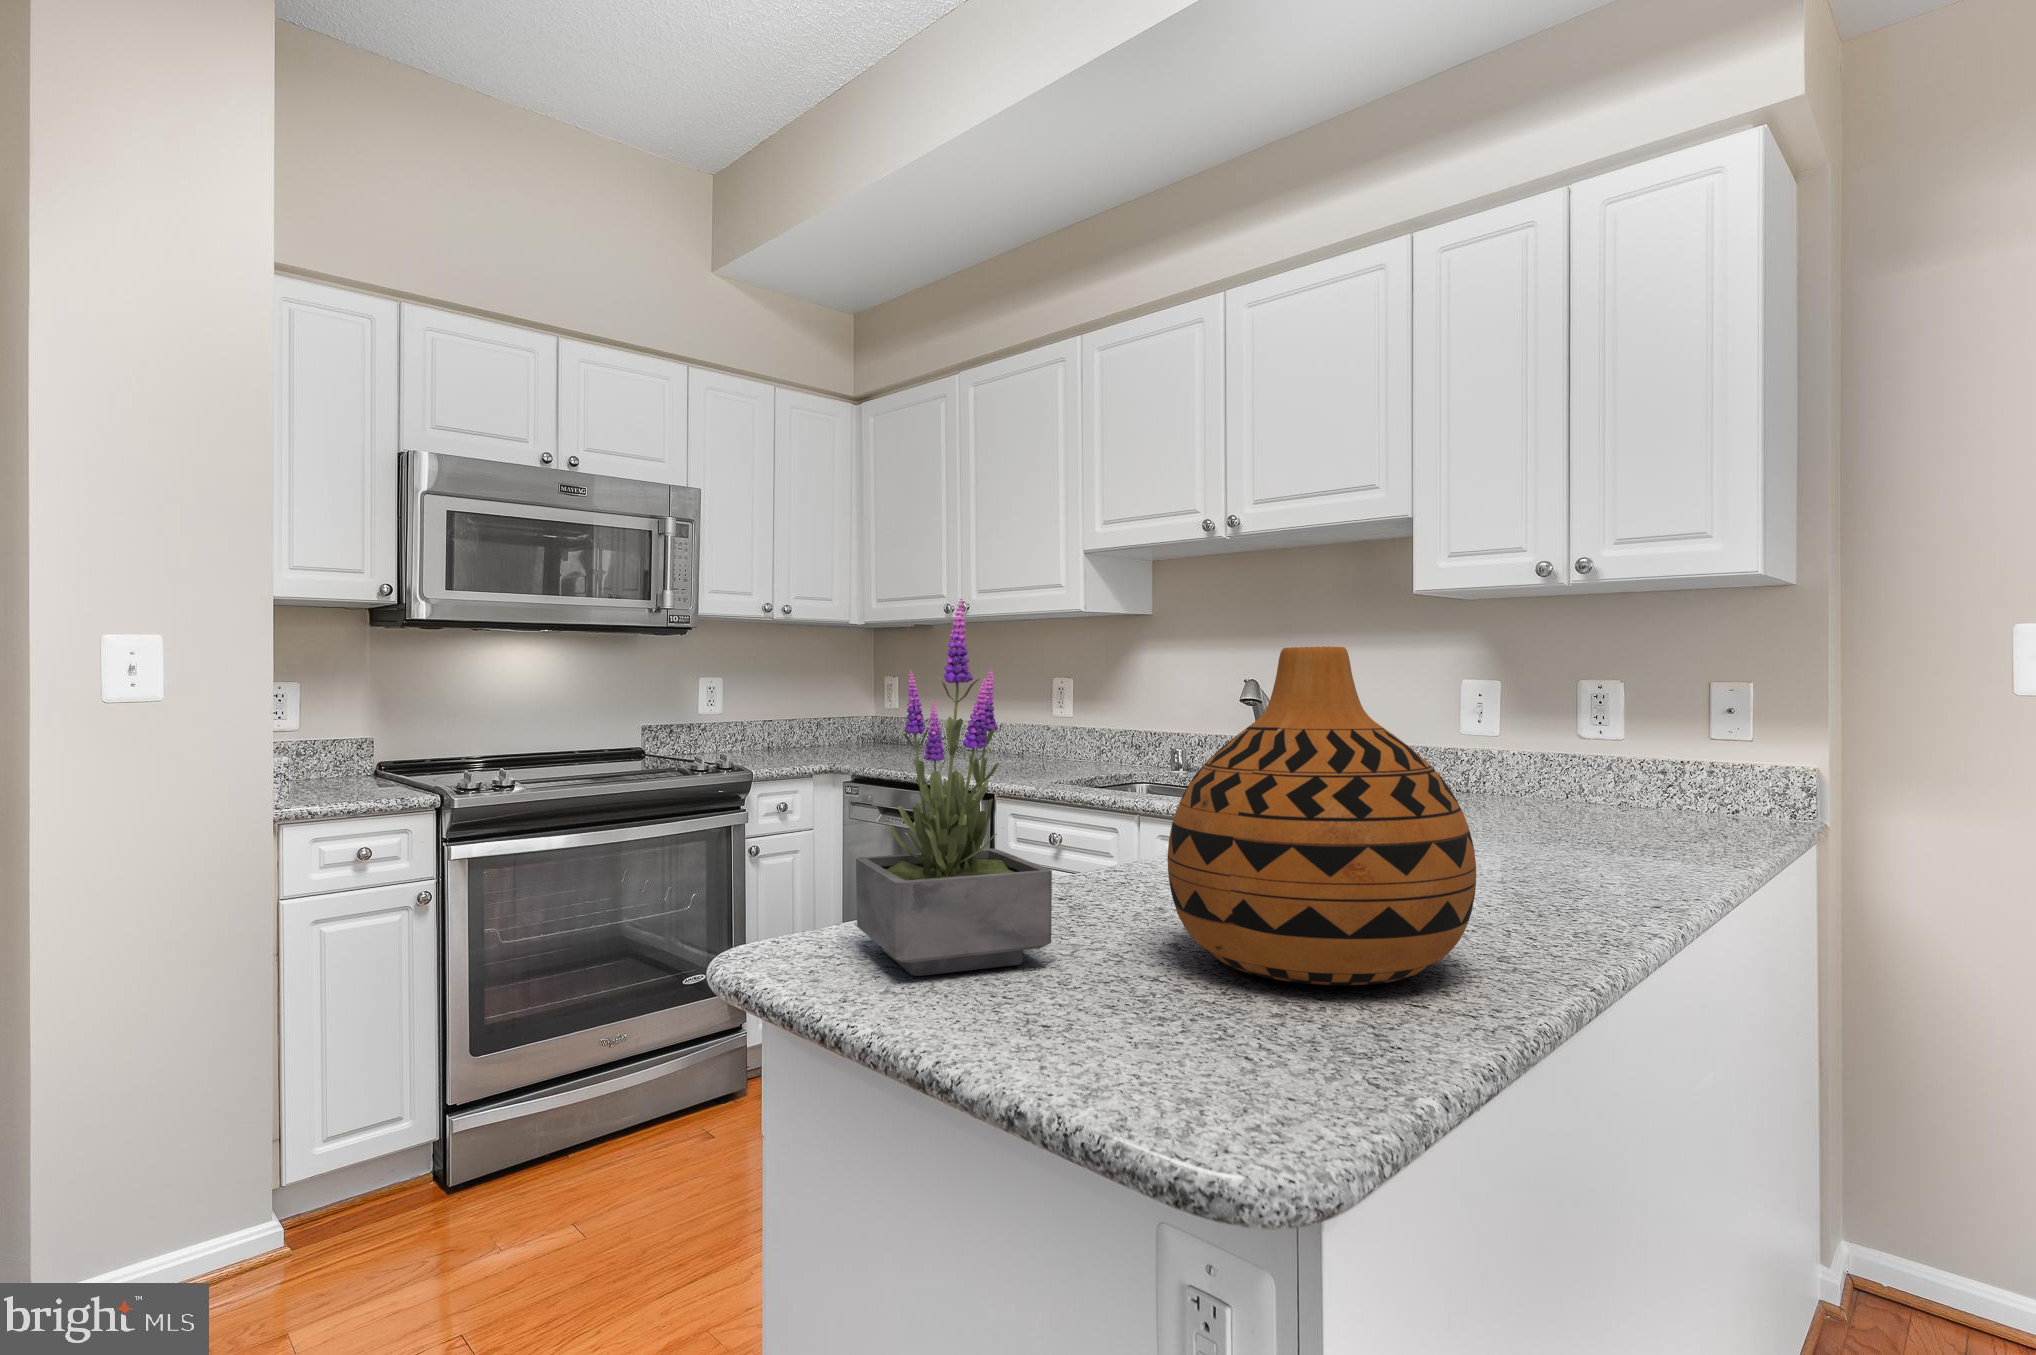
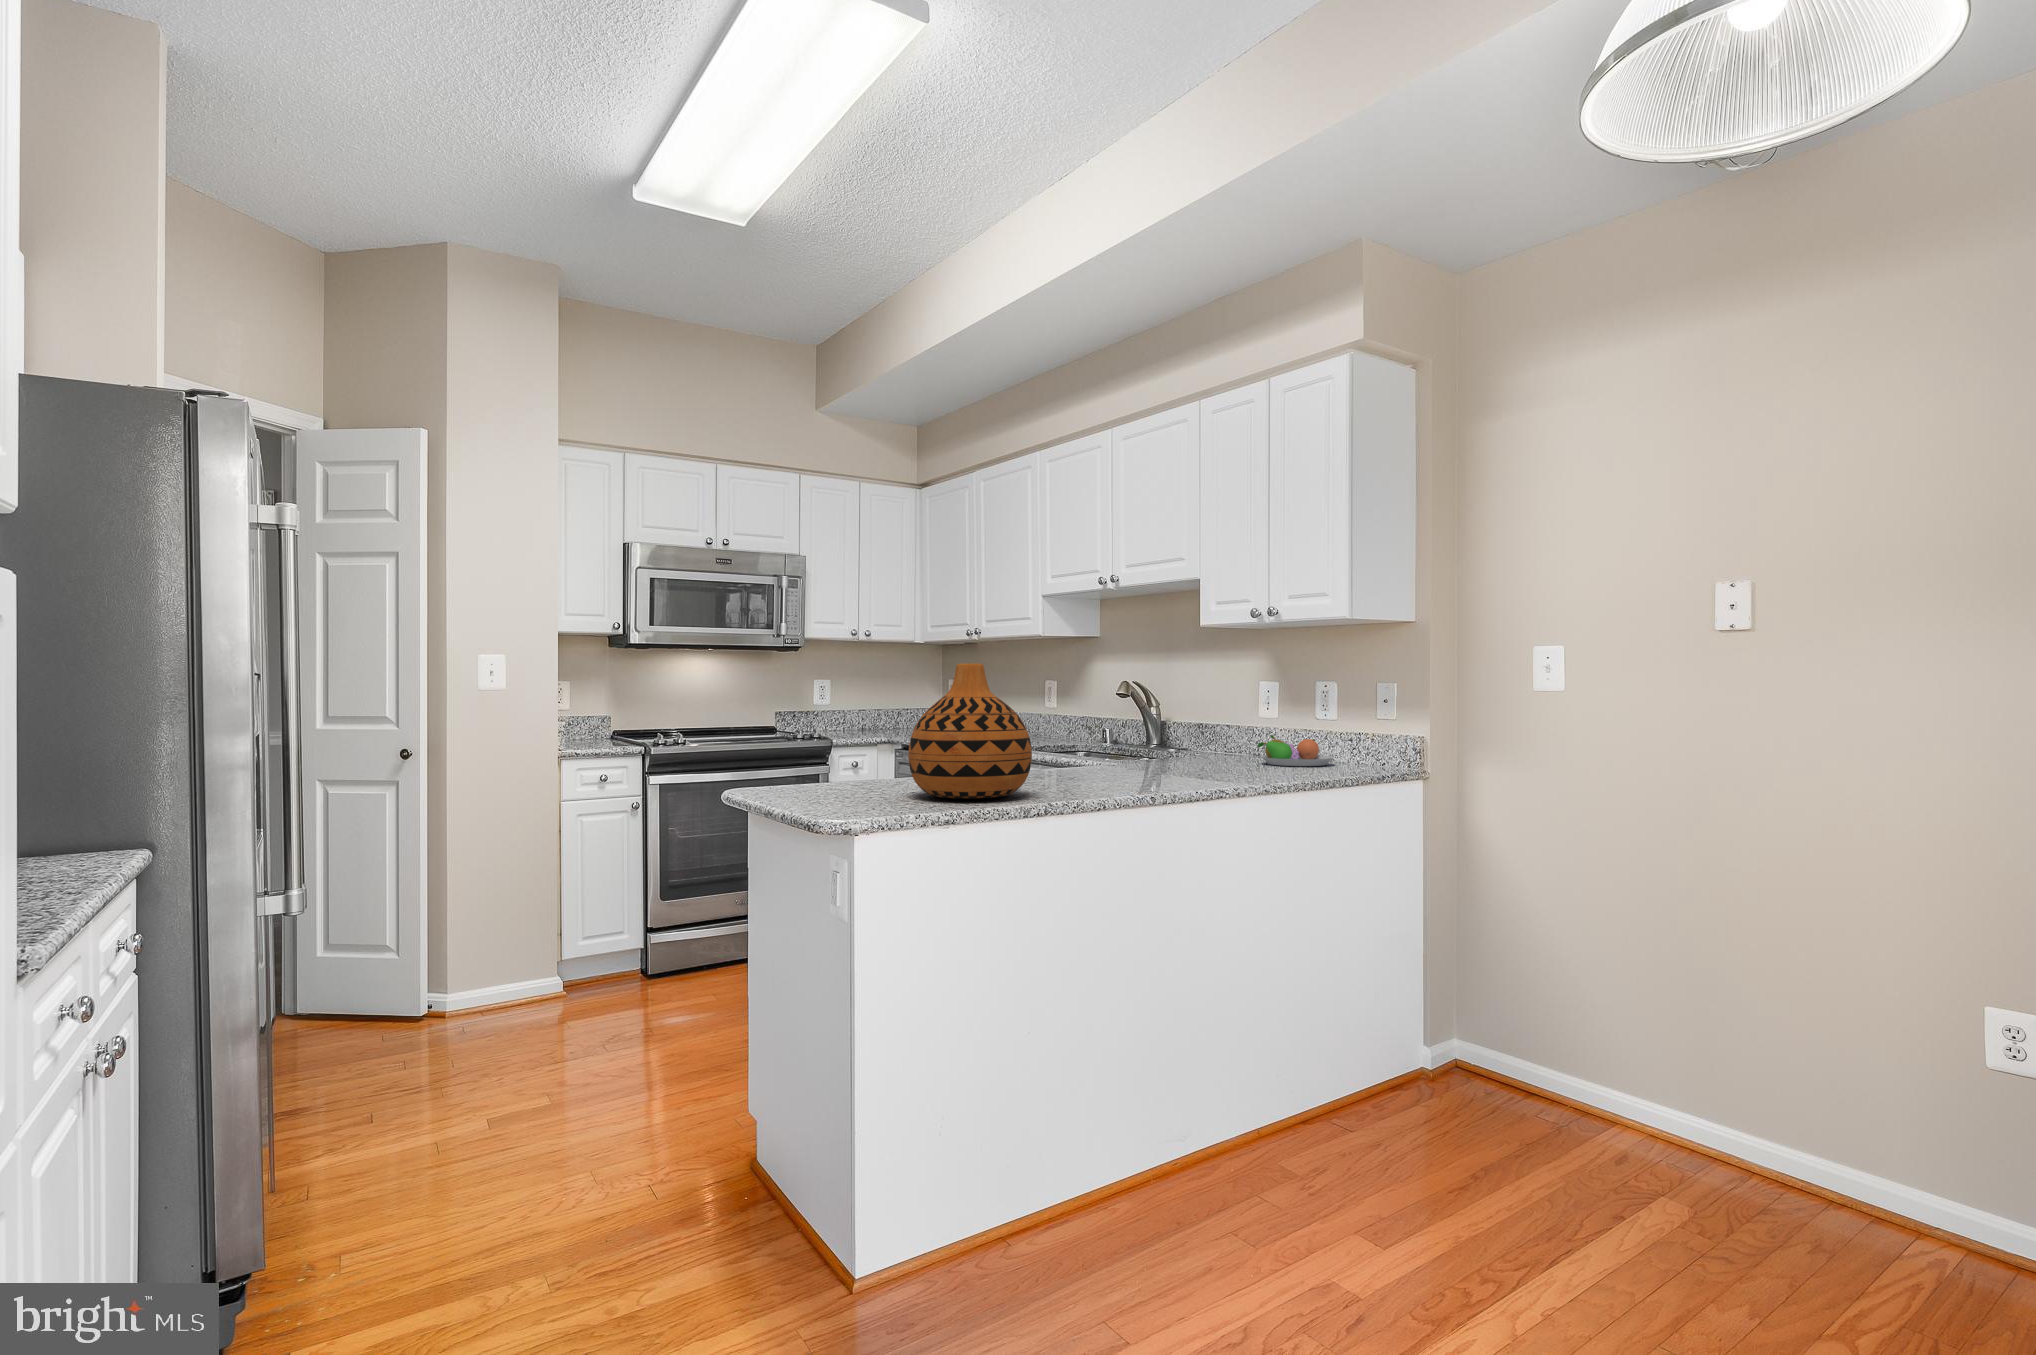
potted plant: present [856,599,1052,976] -> none [794,643,863,795]
fruit bowl: none [1530,769,1665,823] -> present [1258,735,1334,766]

